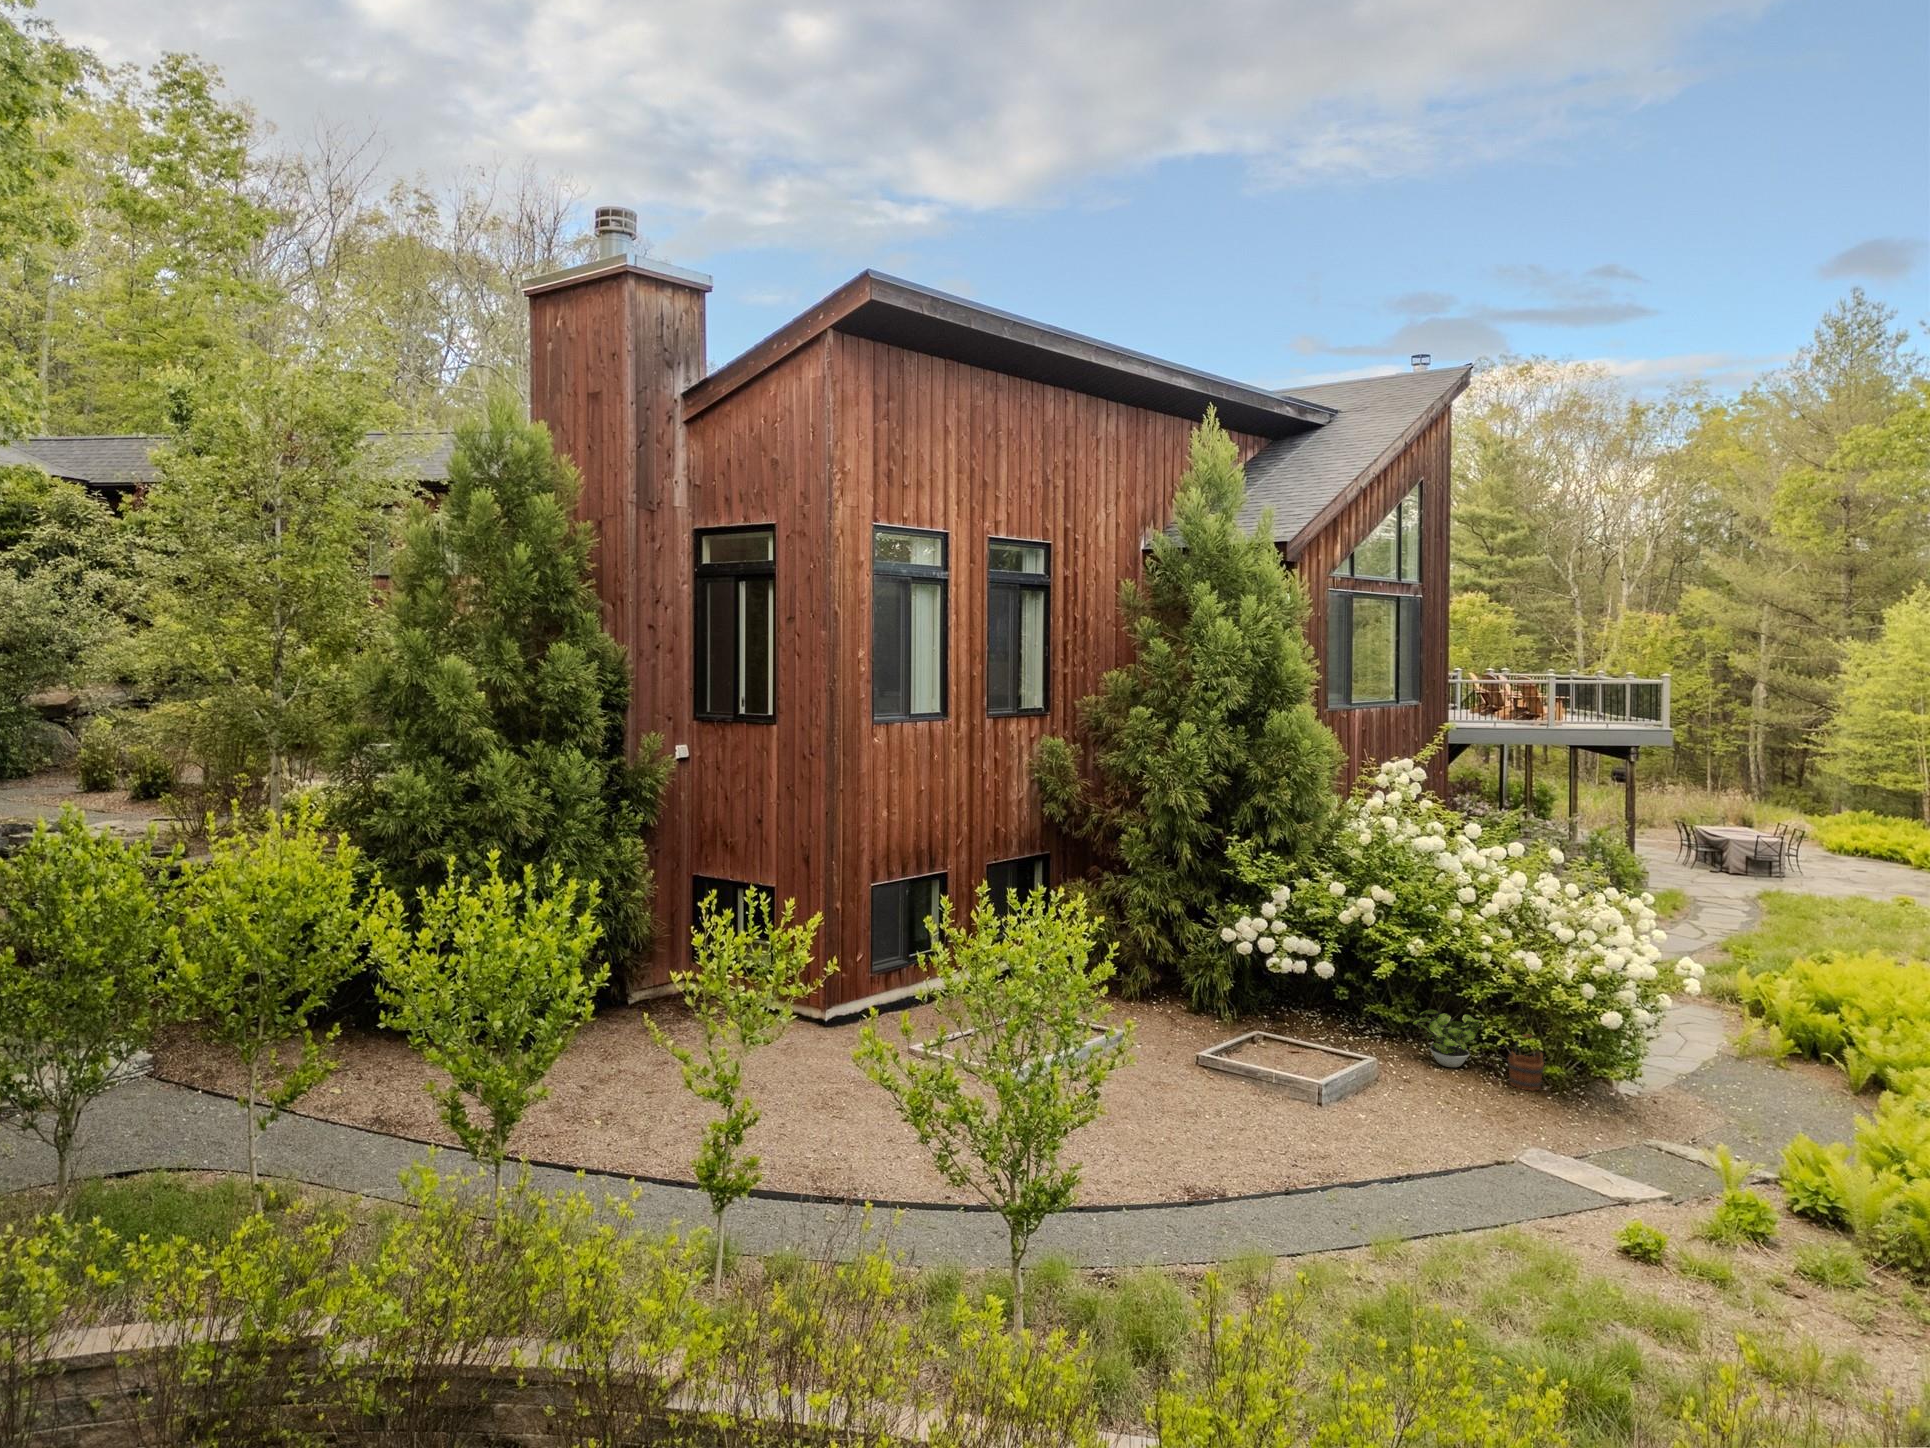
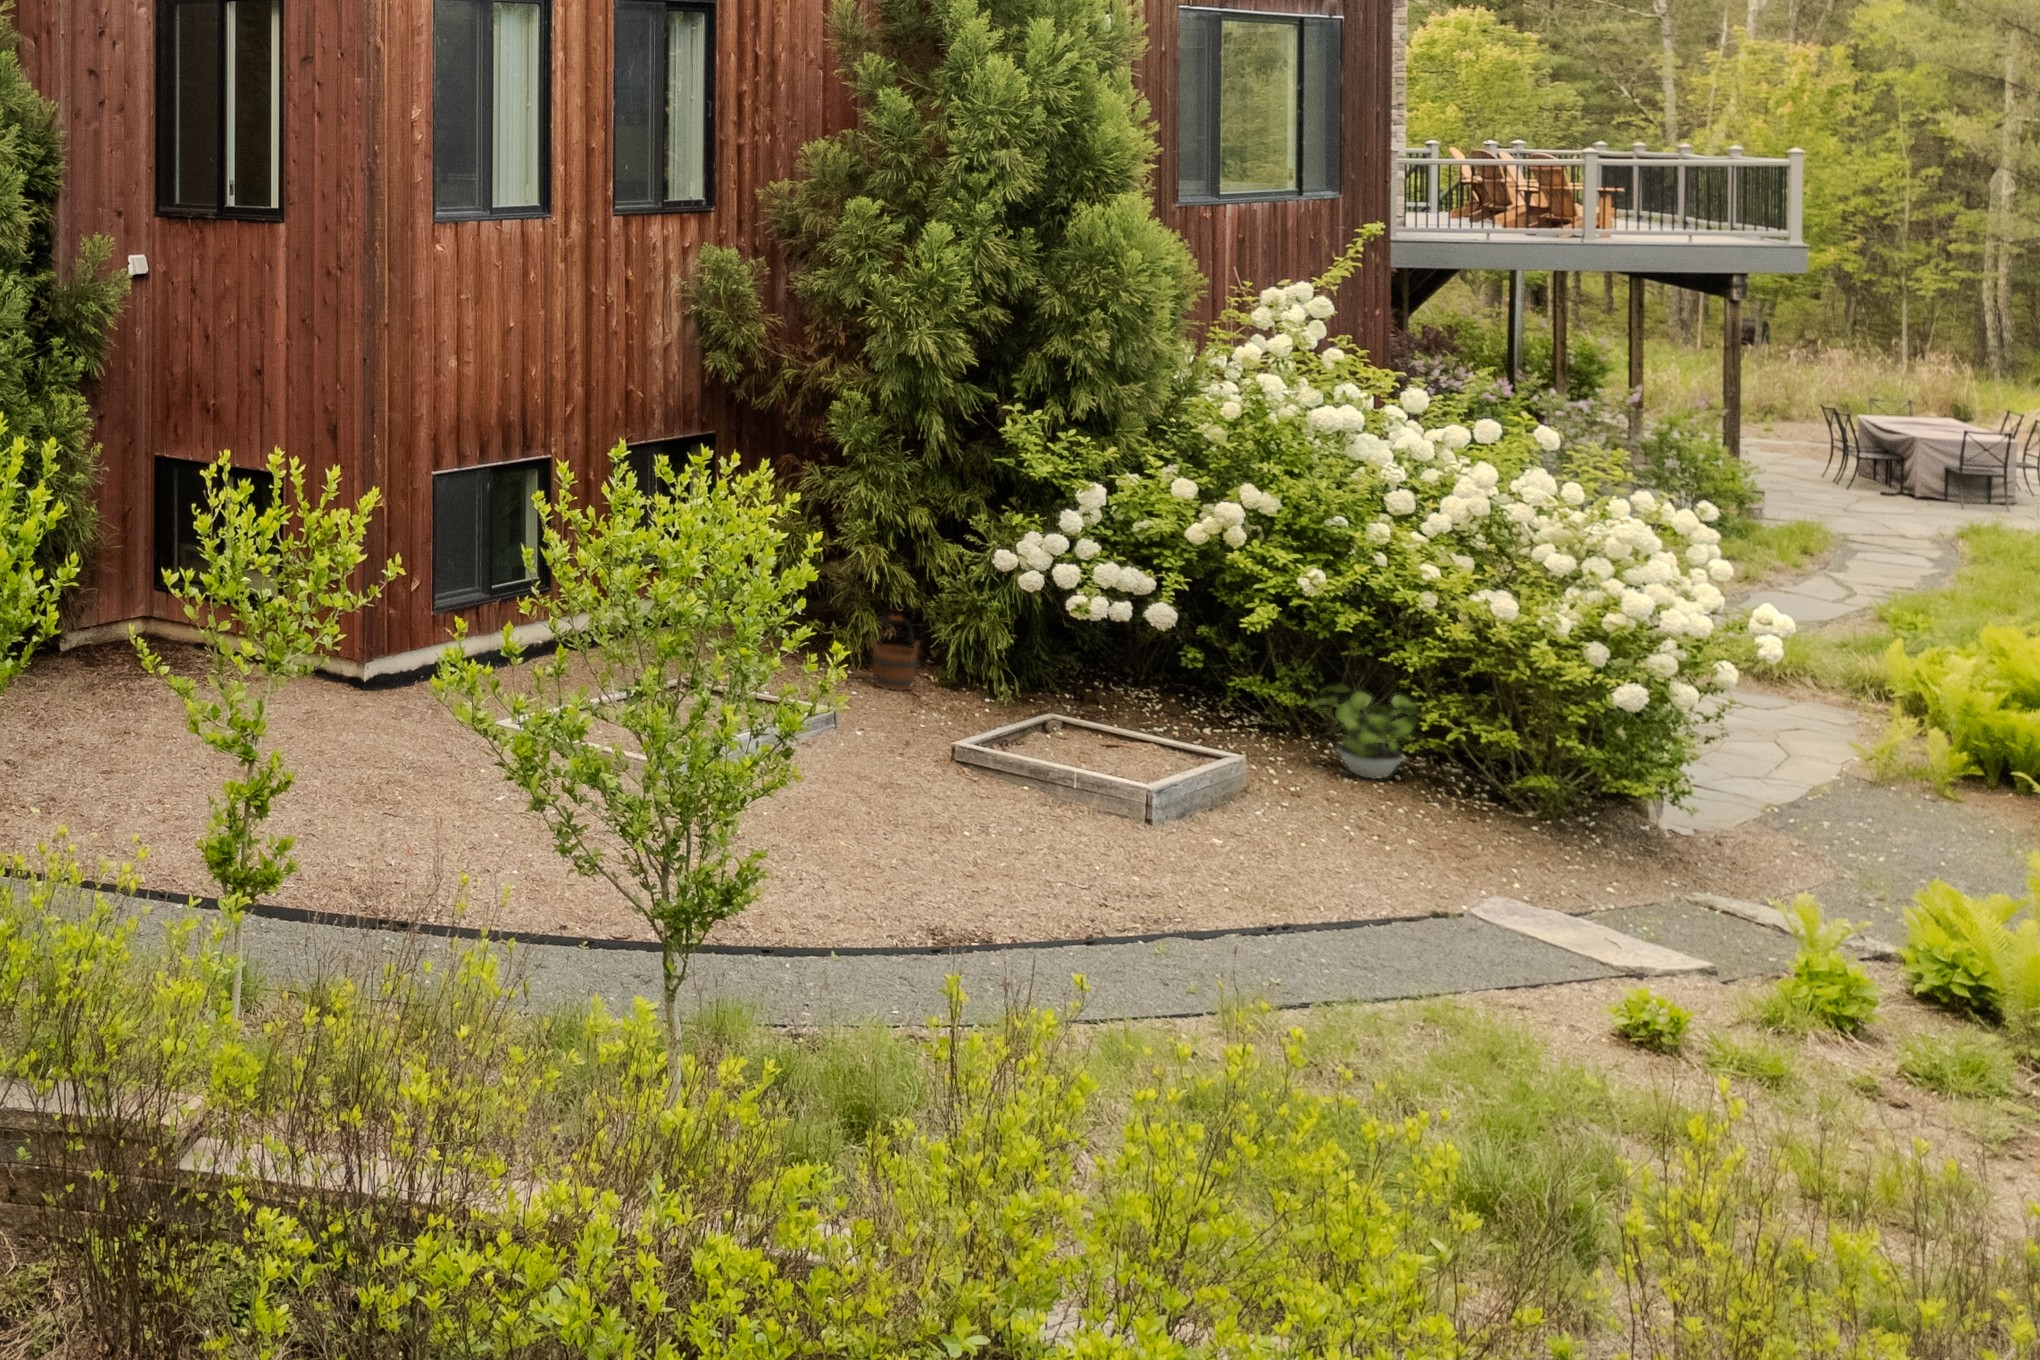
wooden bucket: present [1508,1034,1544,1091] -> present [872,616,919,691]

